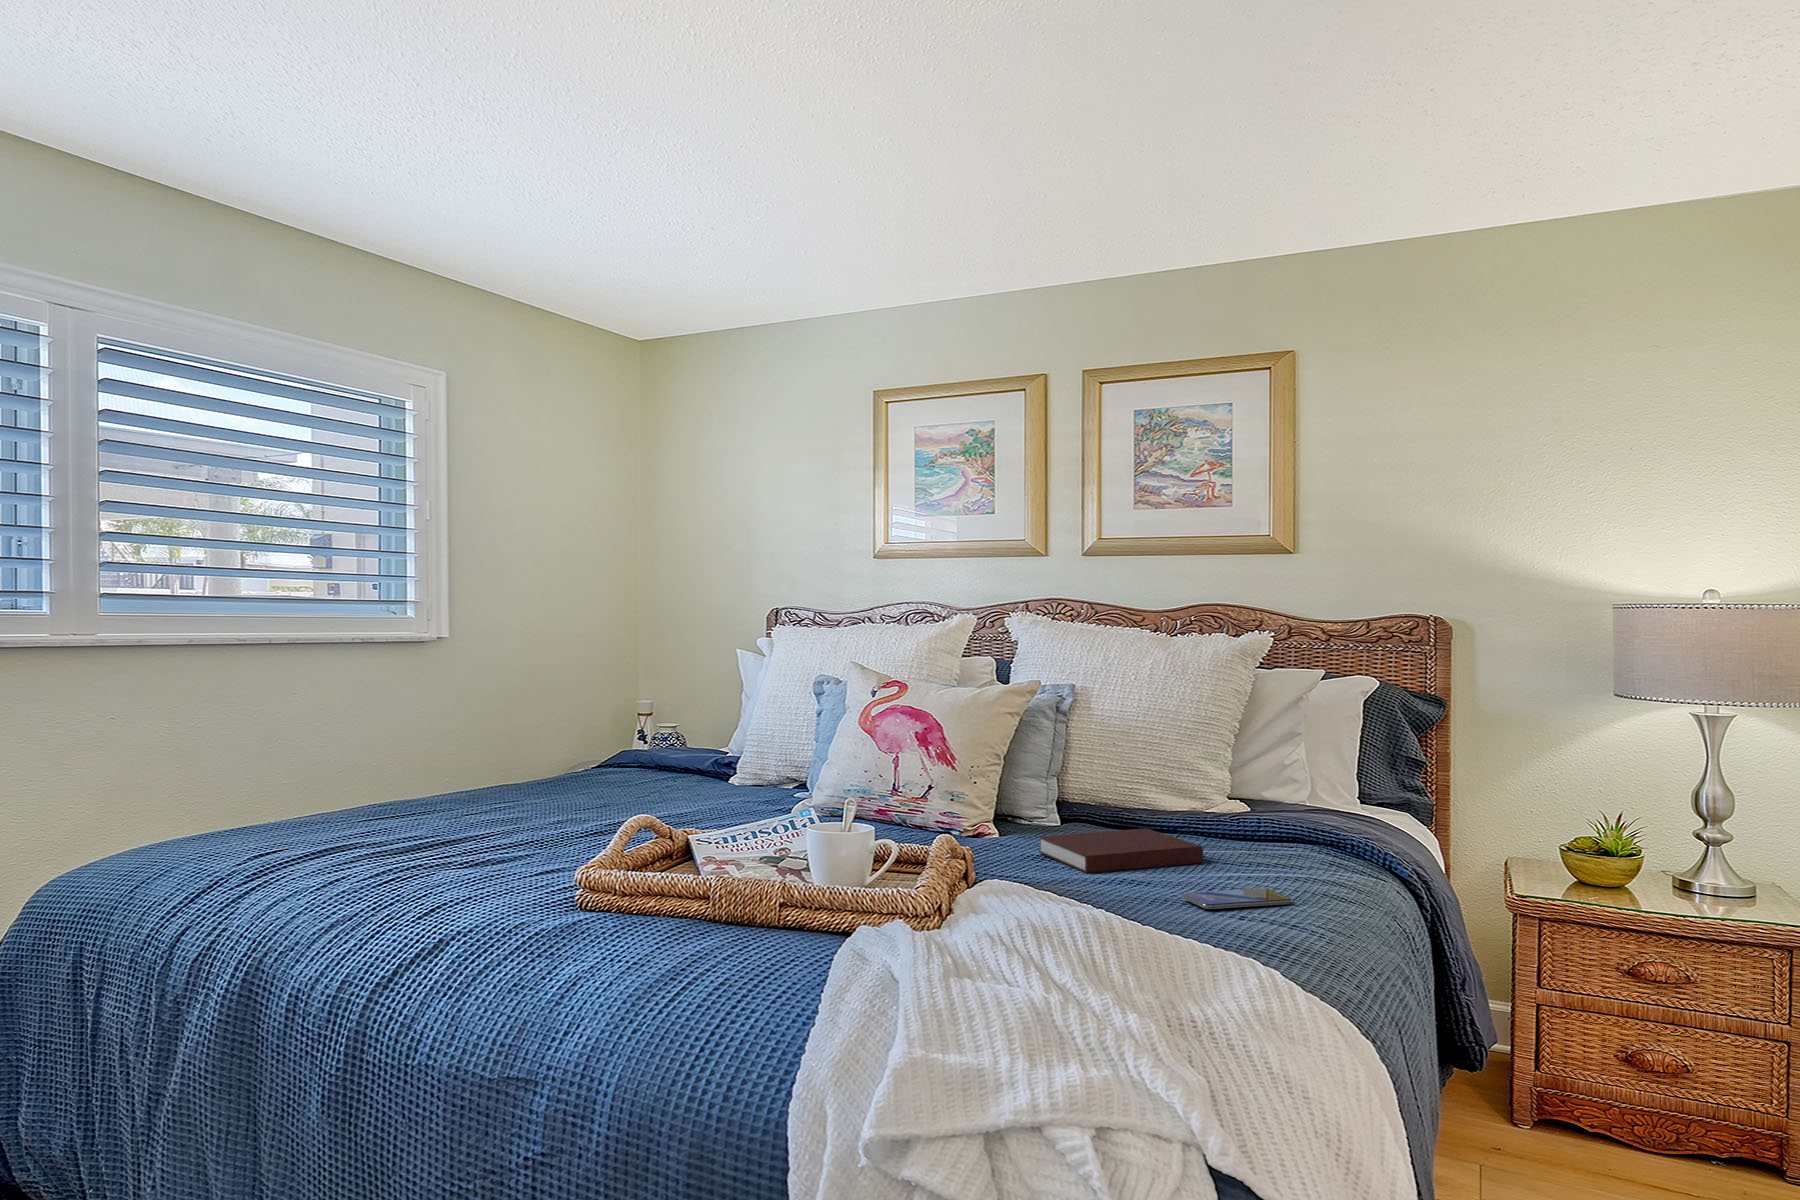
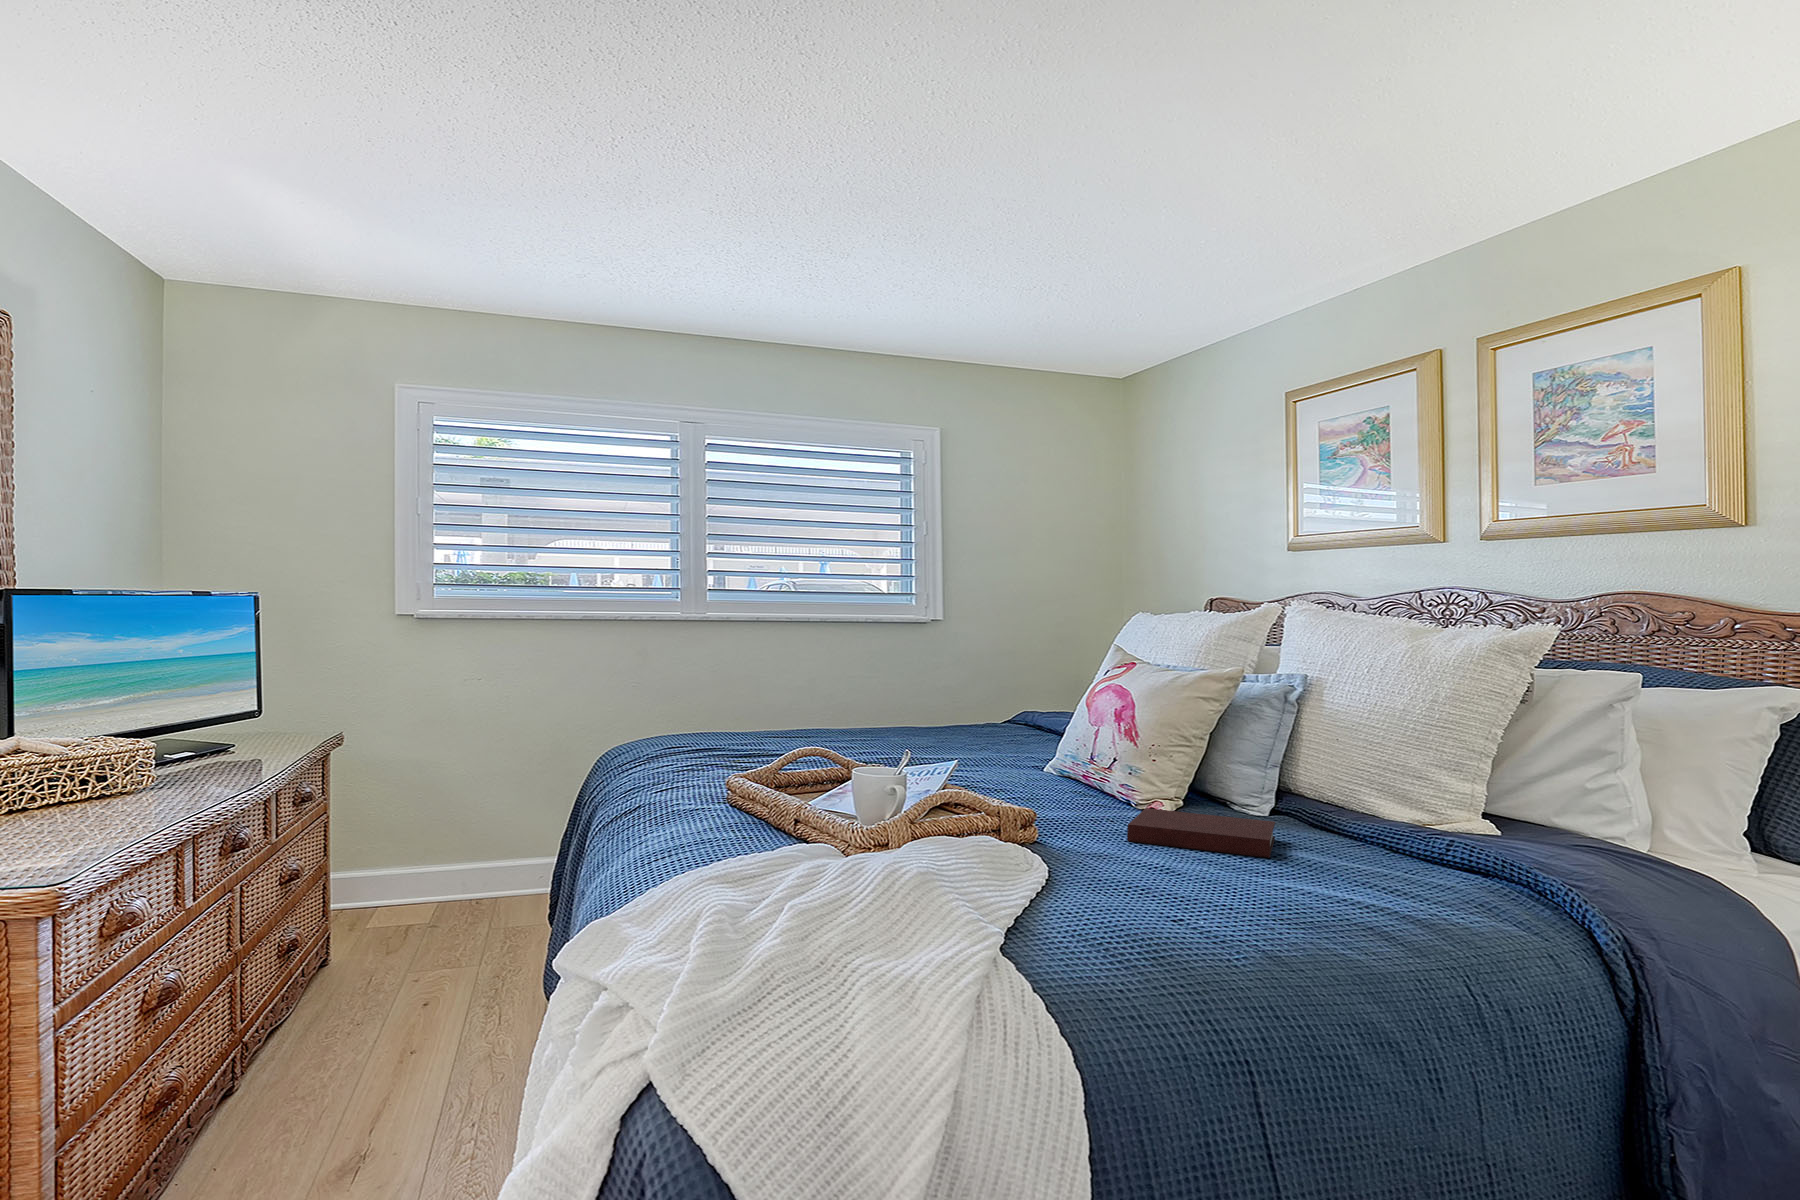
smartphone: present [1182,888,1292,909] -> none [1114,862,1227,893]

